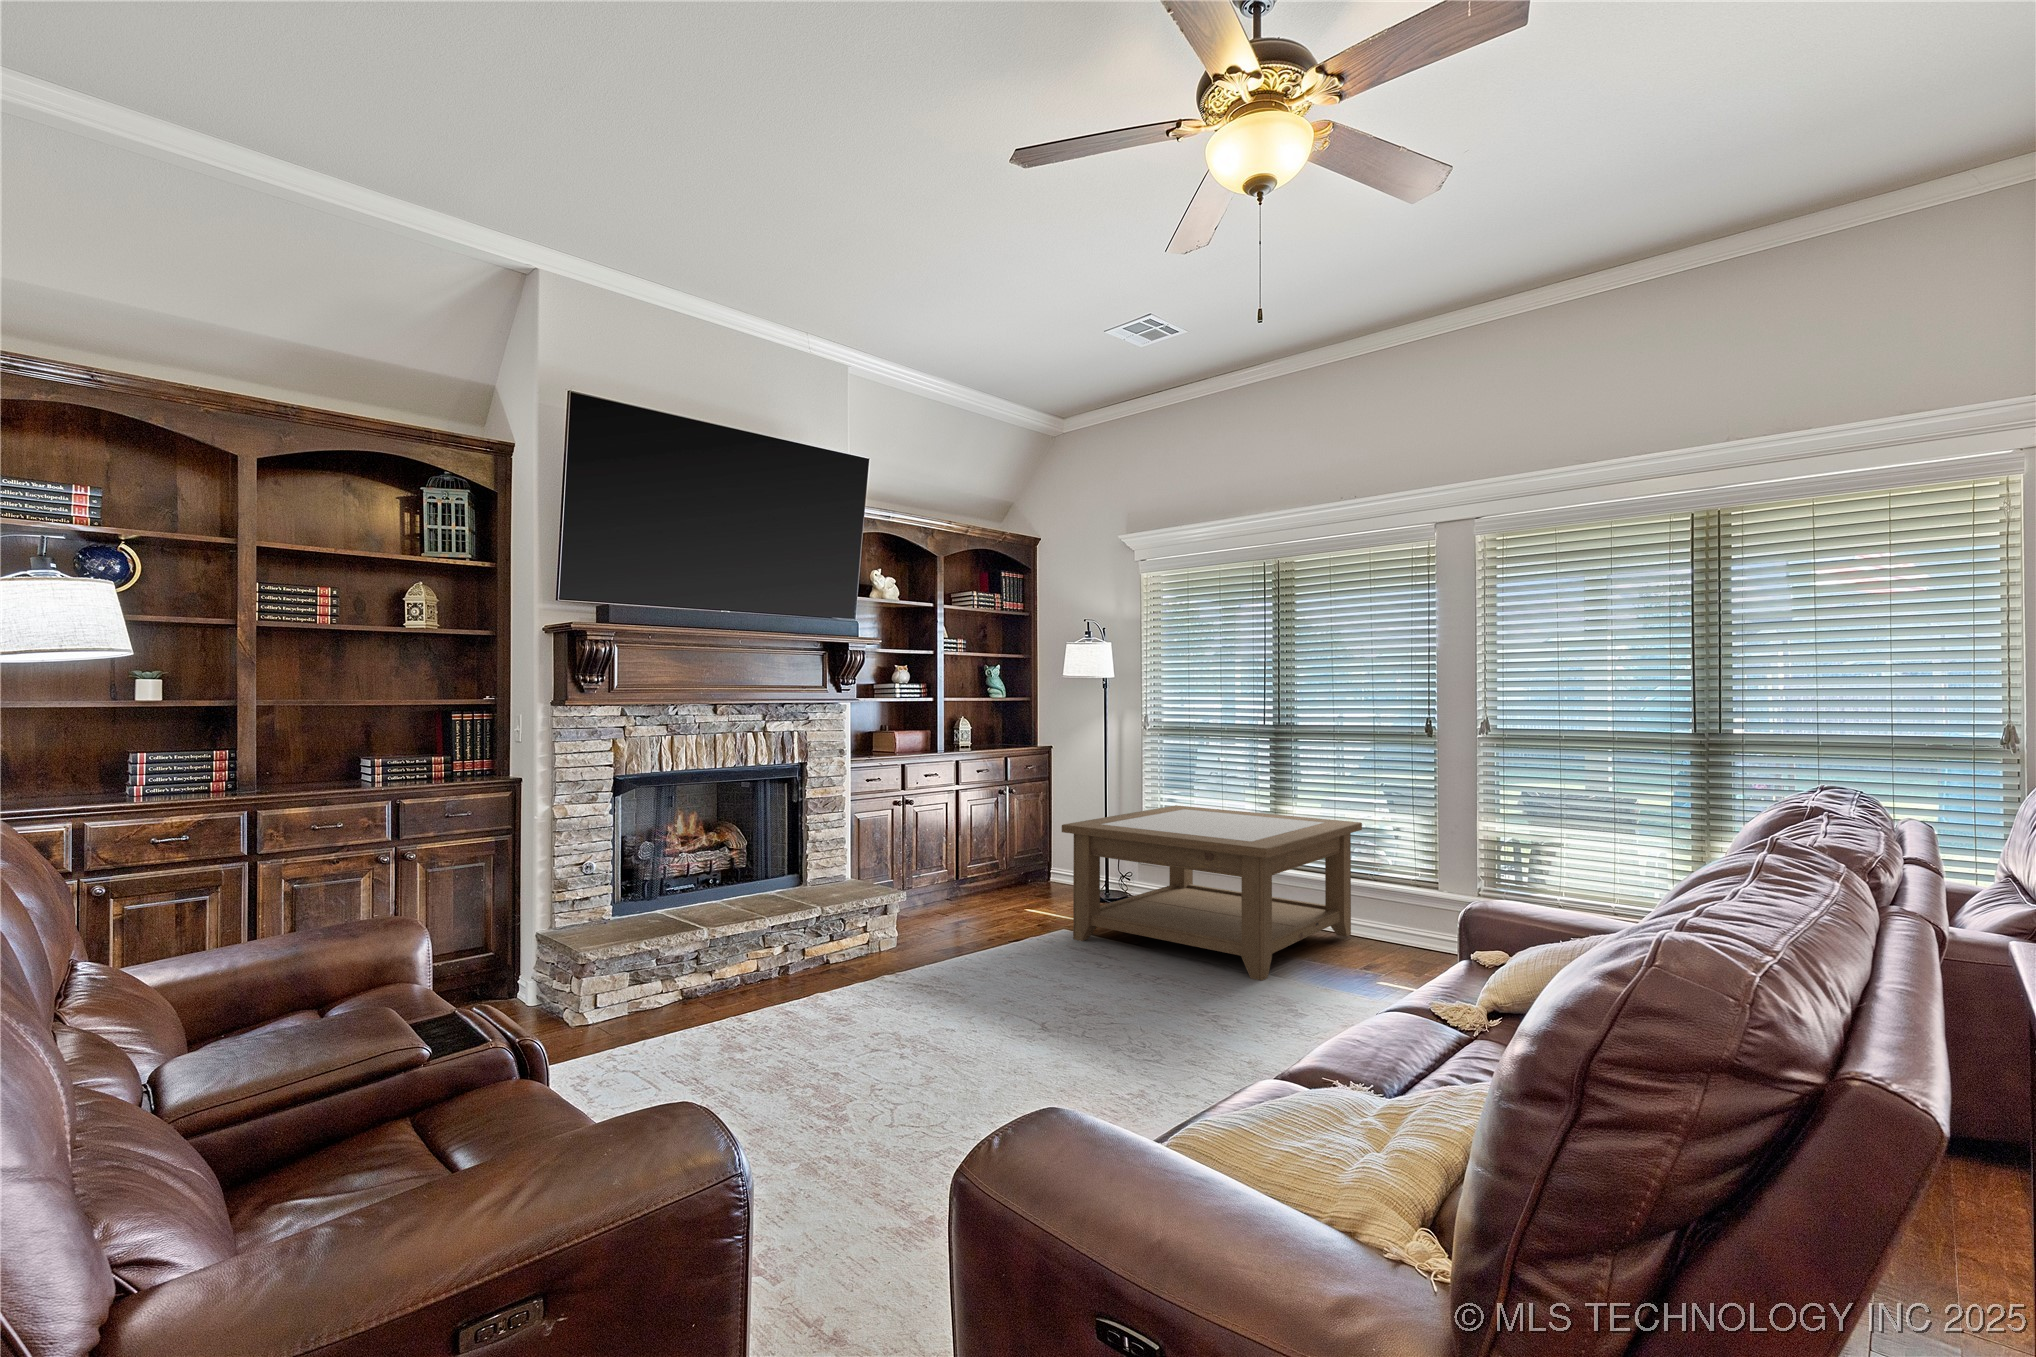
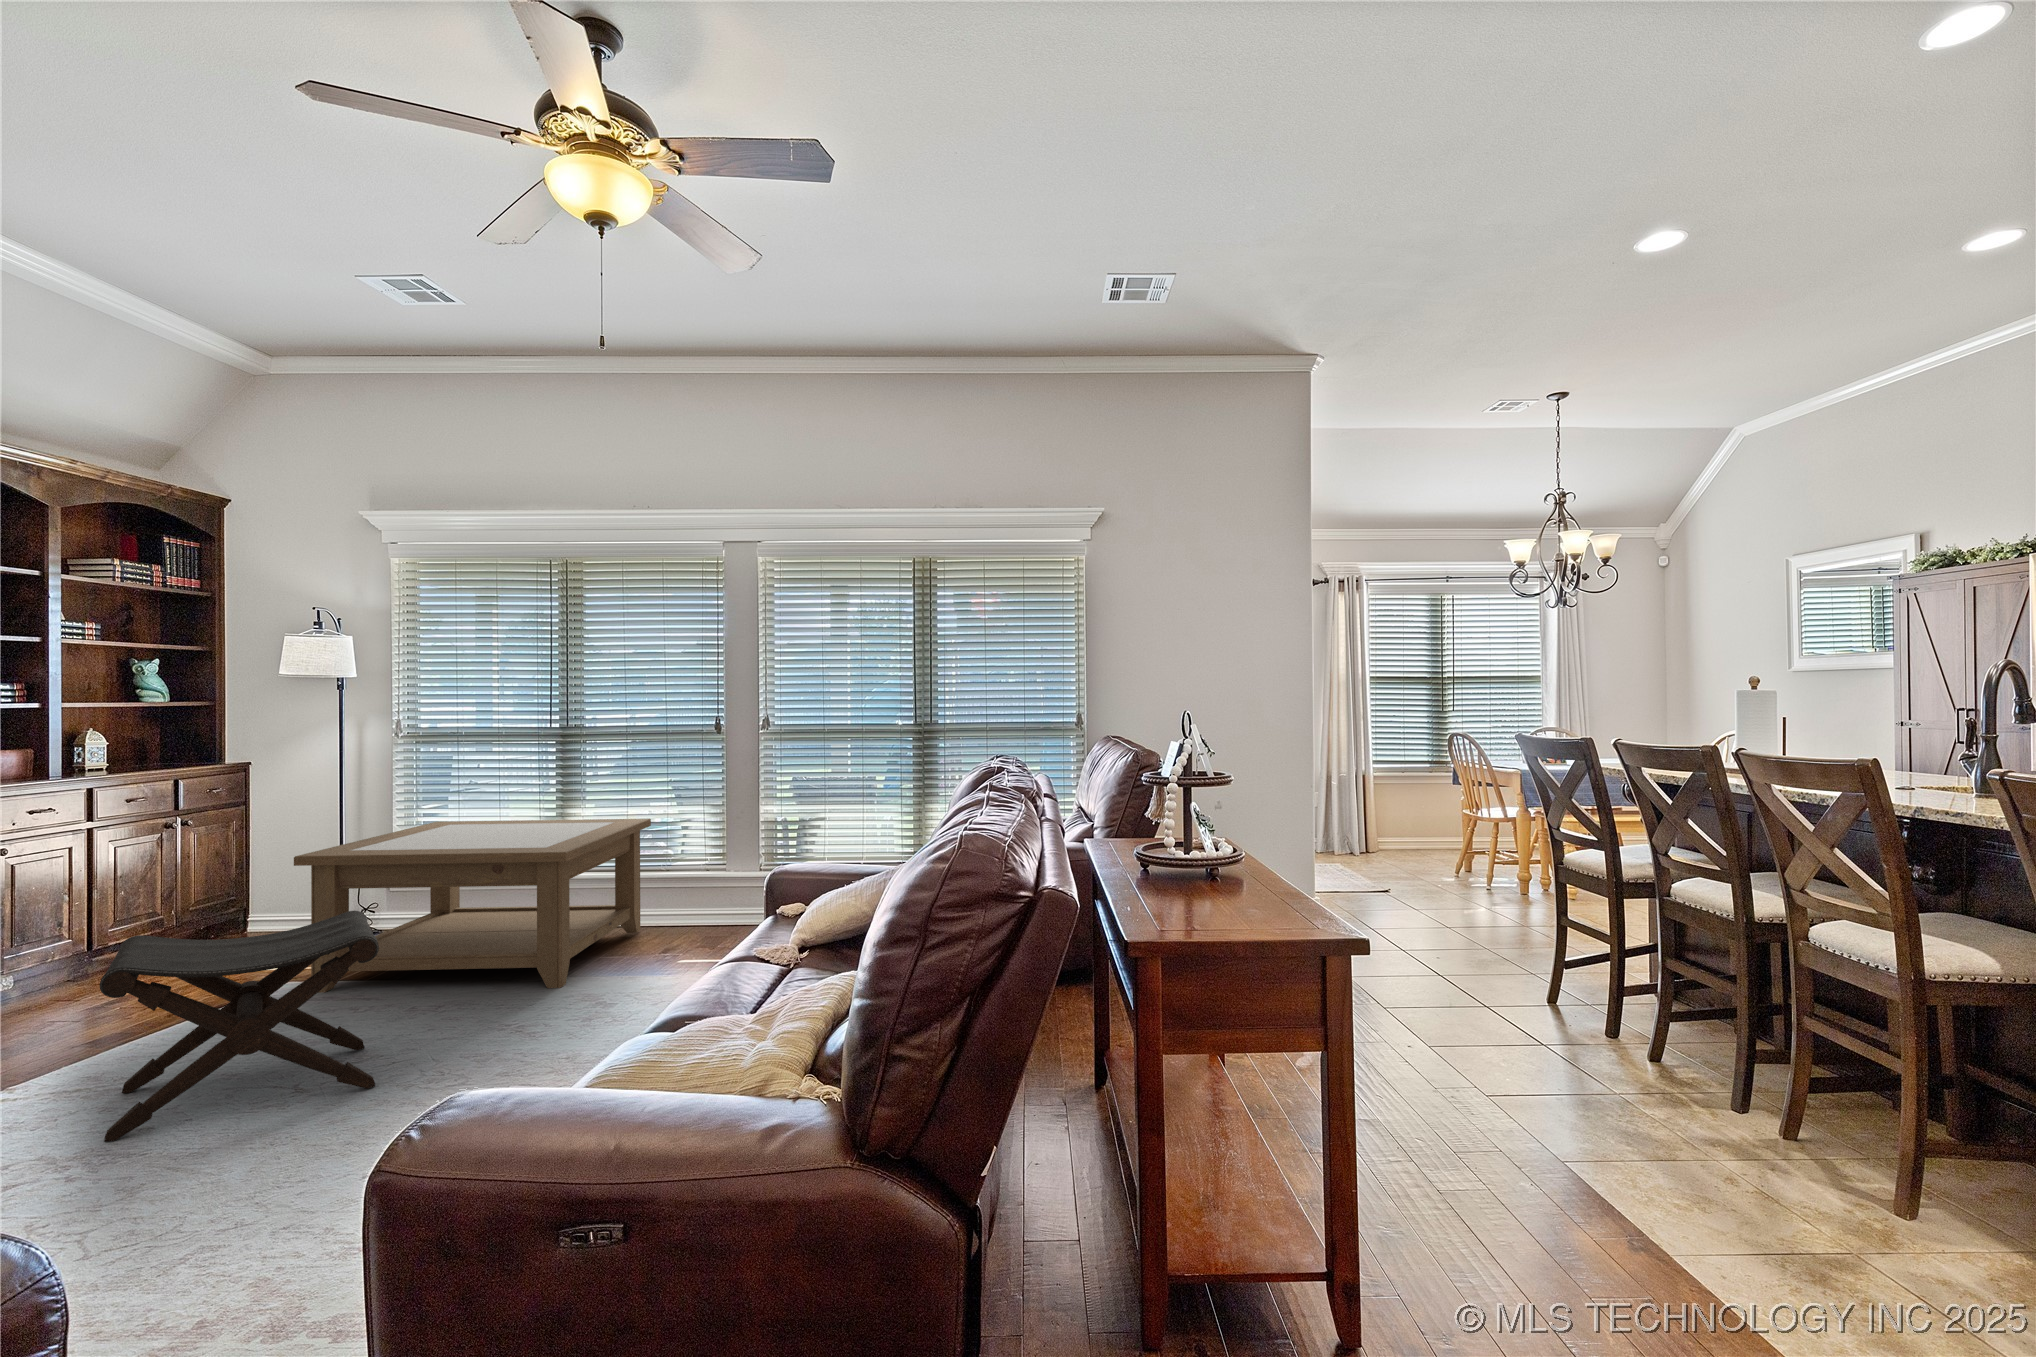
footstool: none [911,875,1095,1040] -> present [100,911,379,1142]

